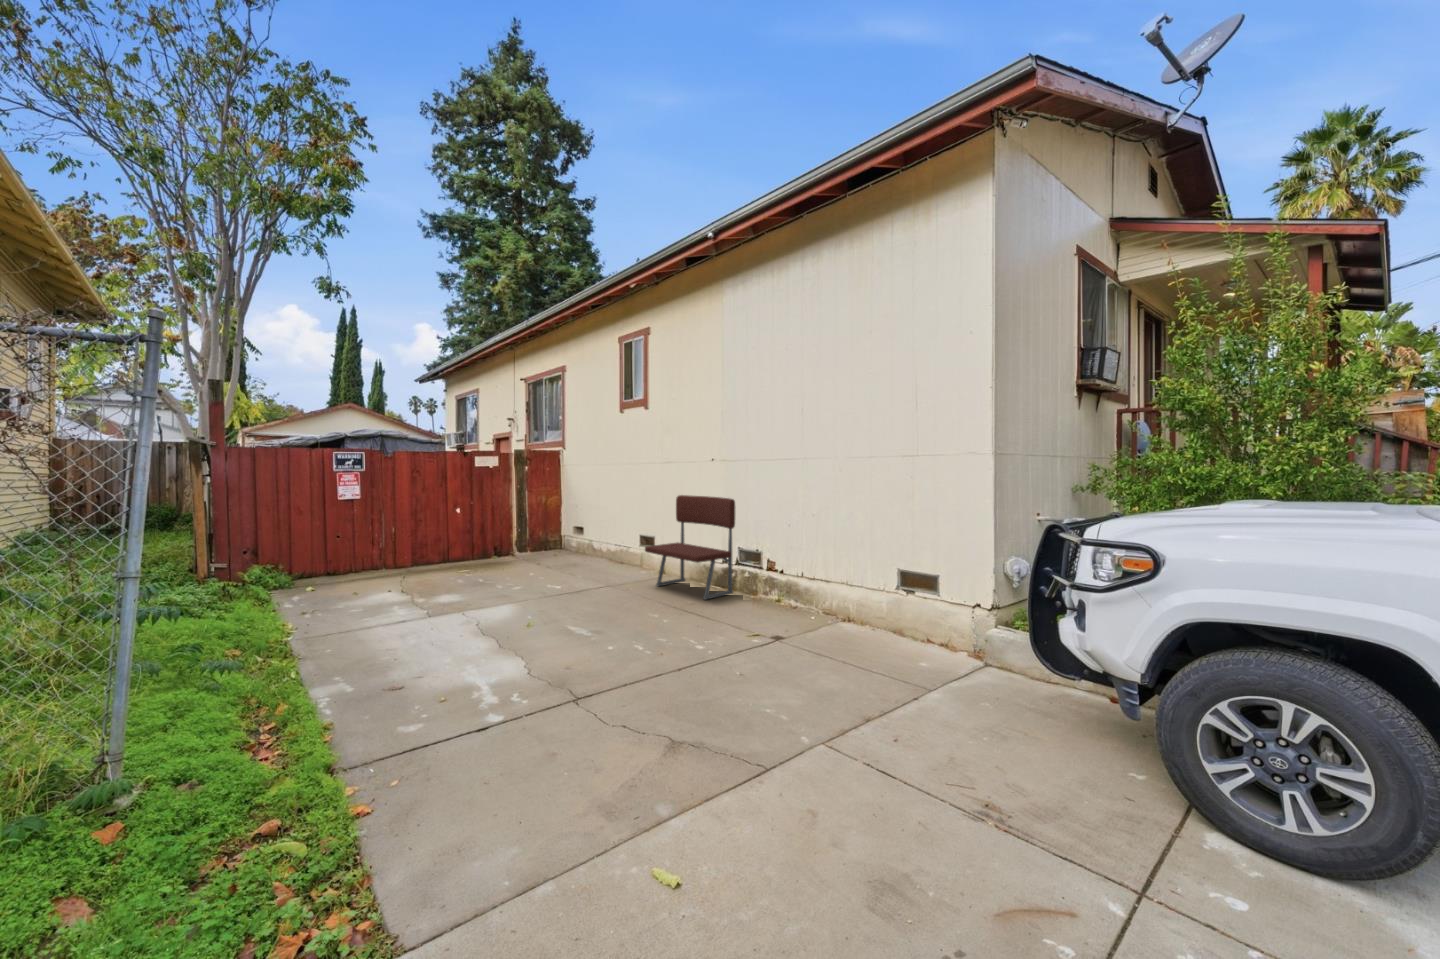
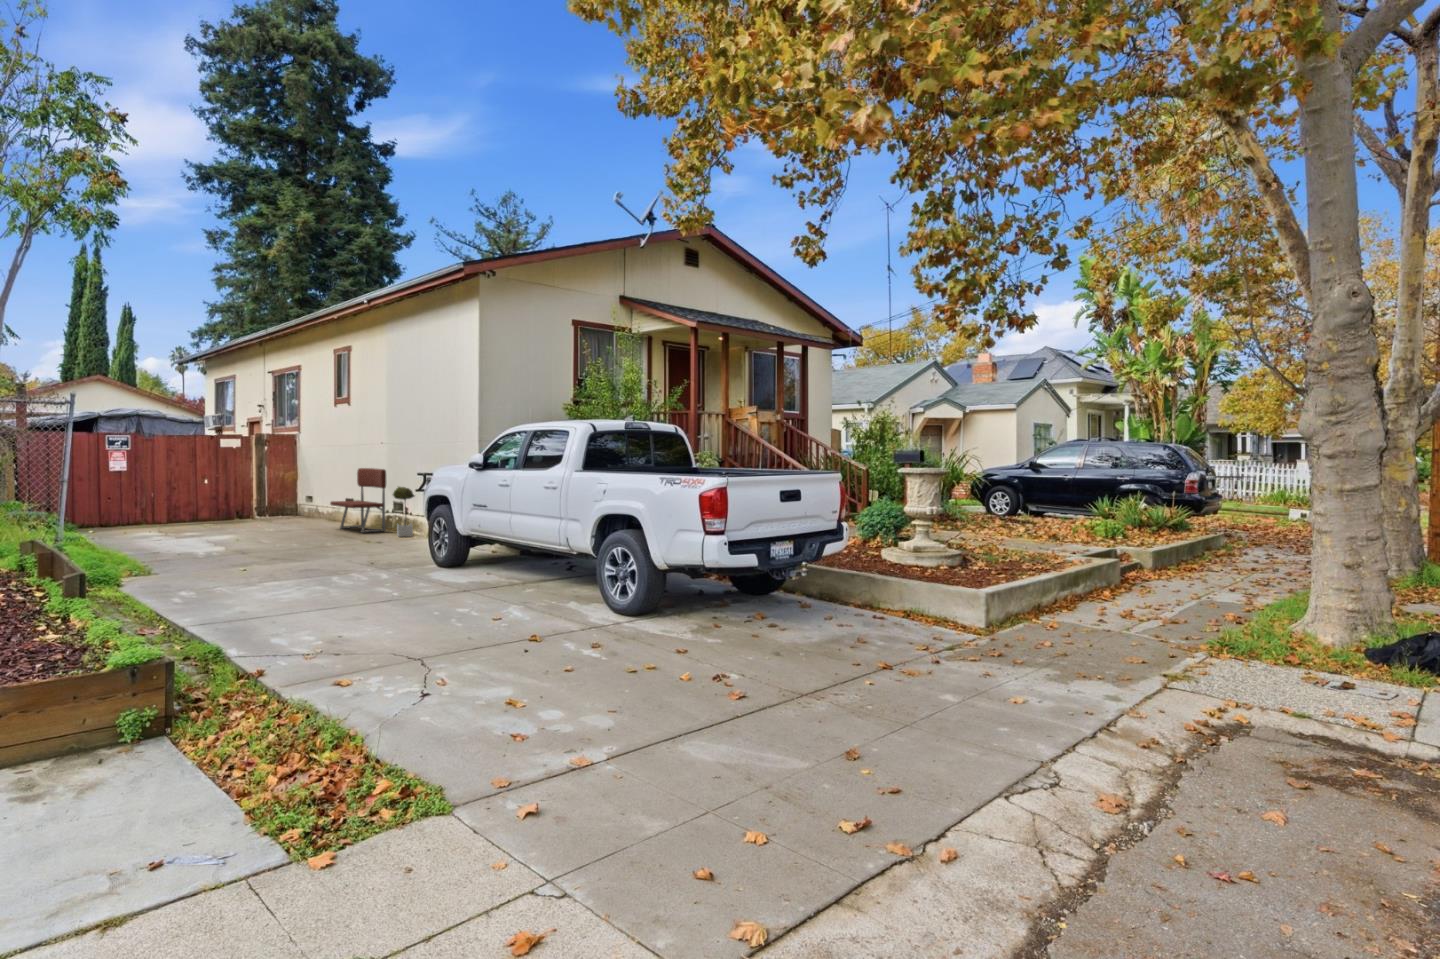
potted tree: none [768,527,802,615] -> present [393,487,414,537]

